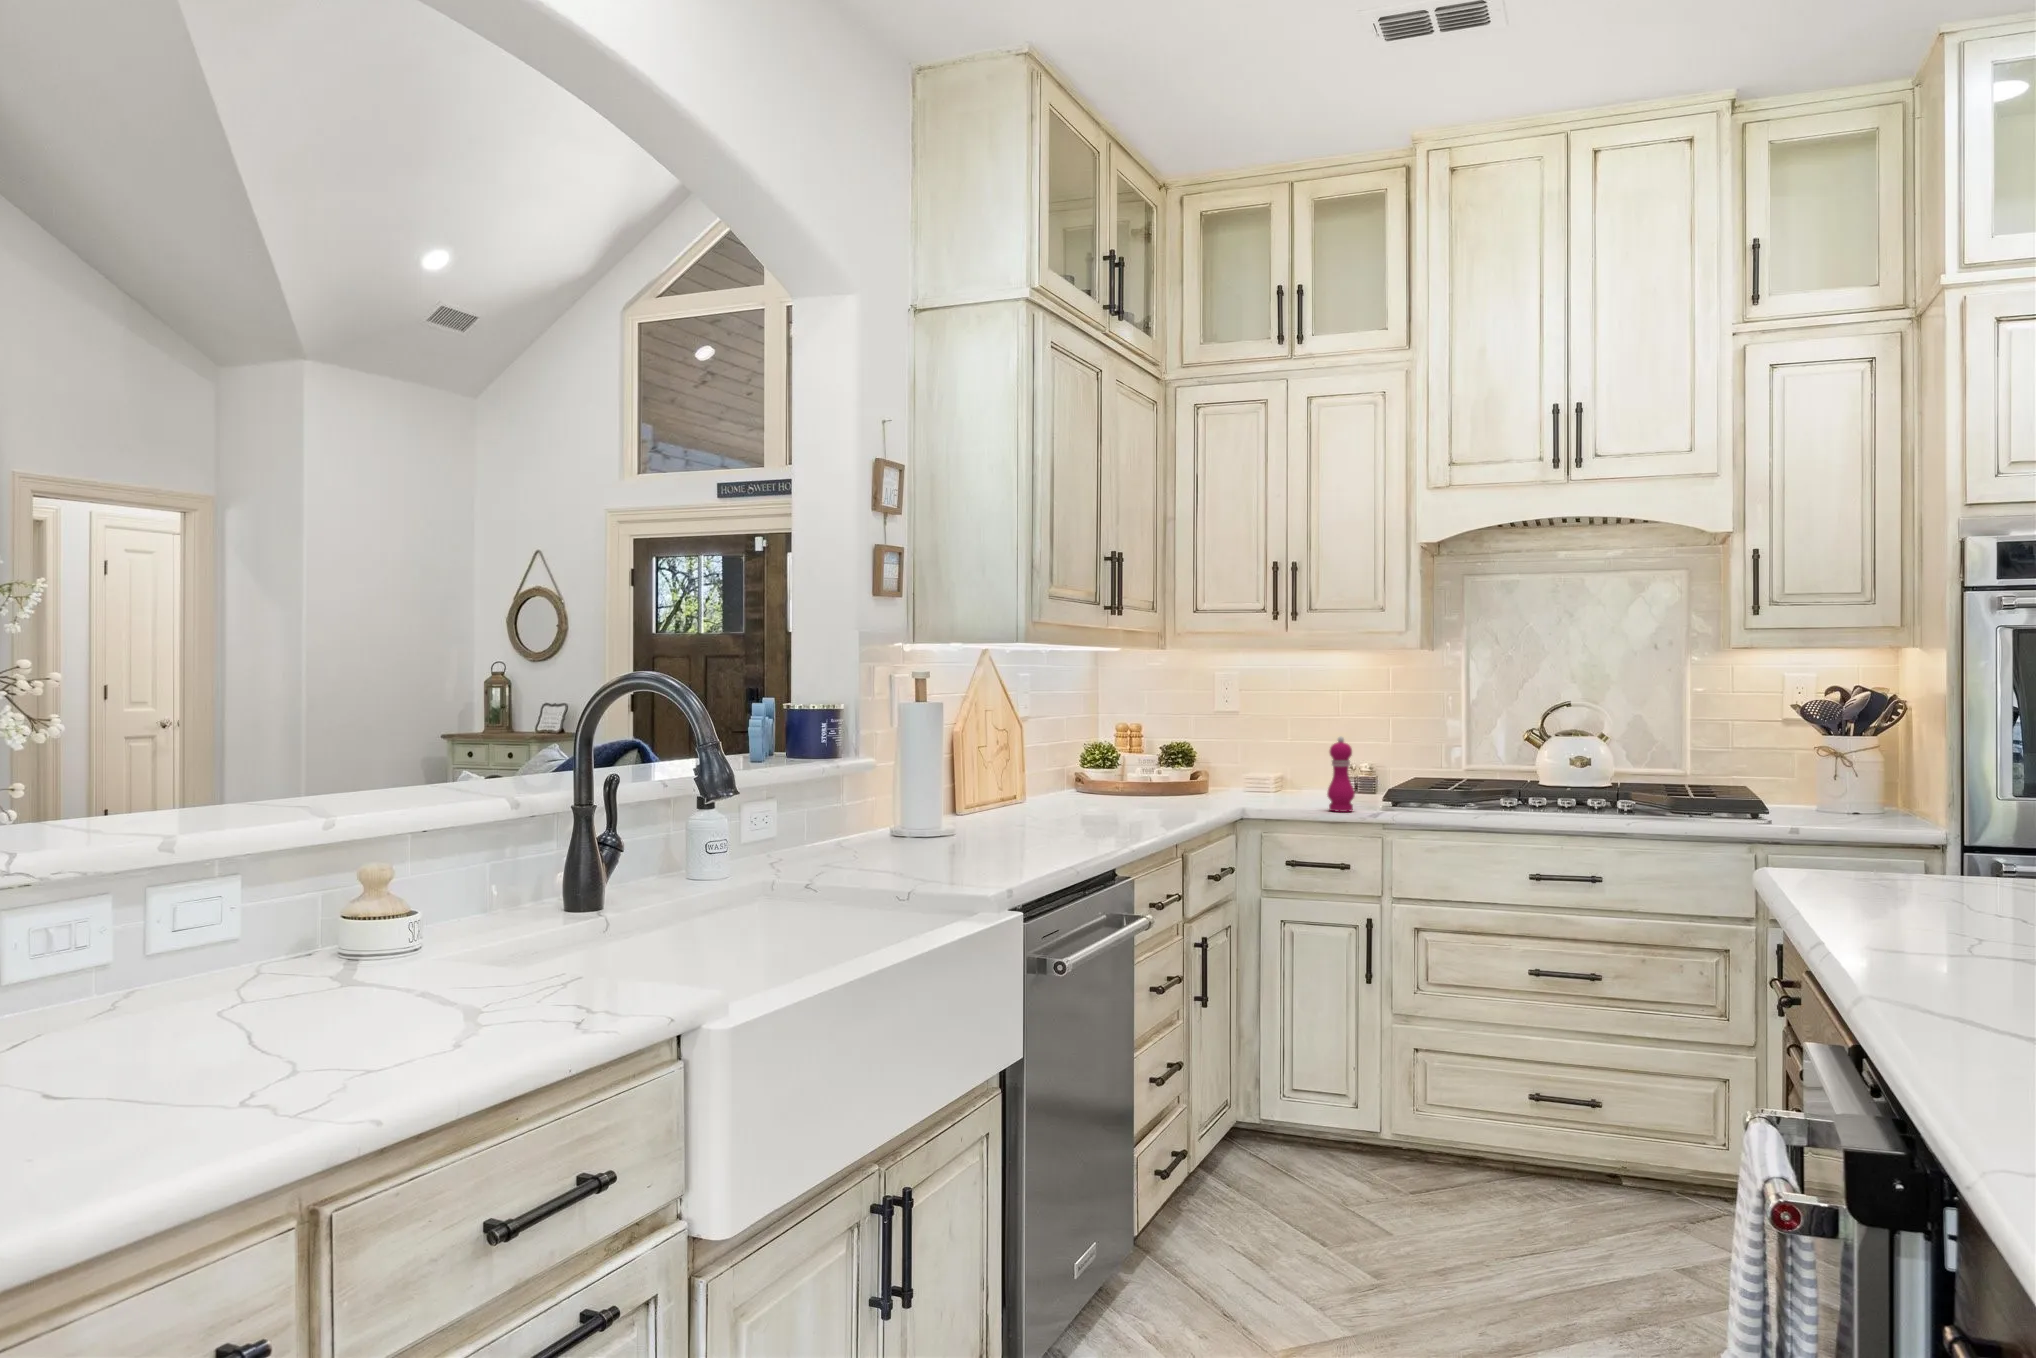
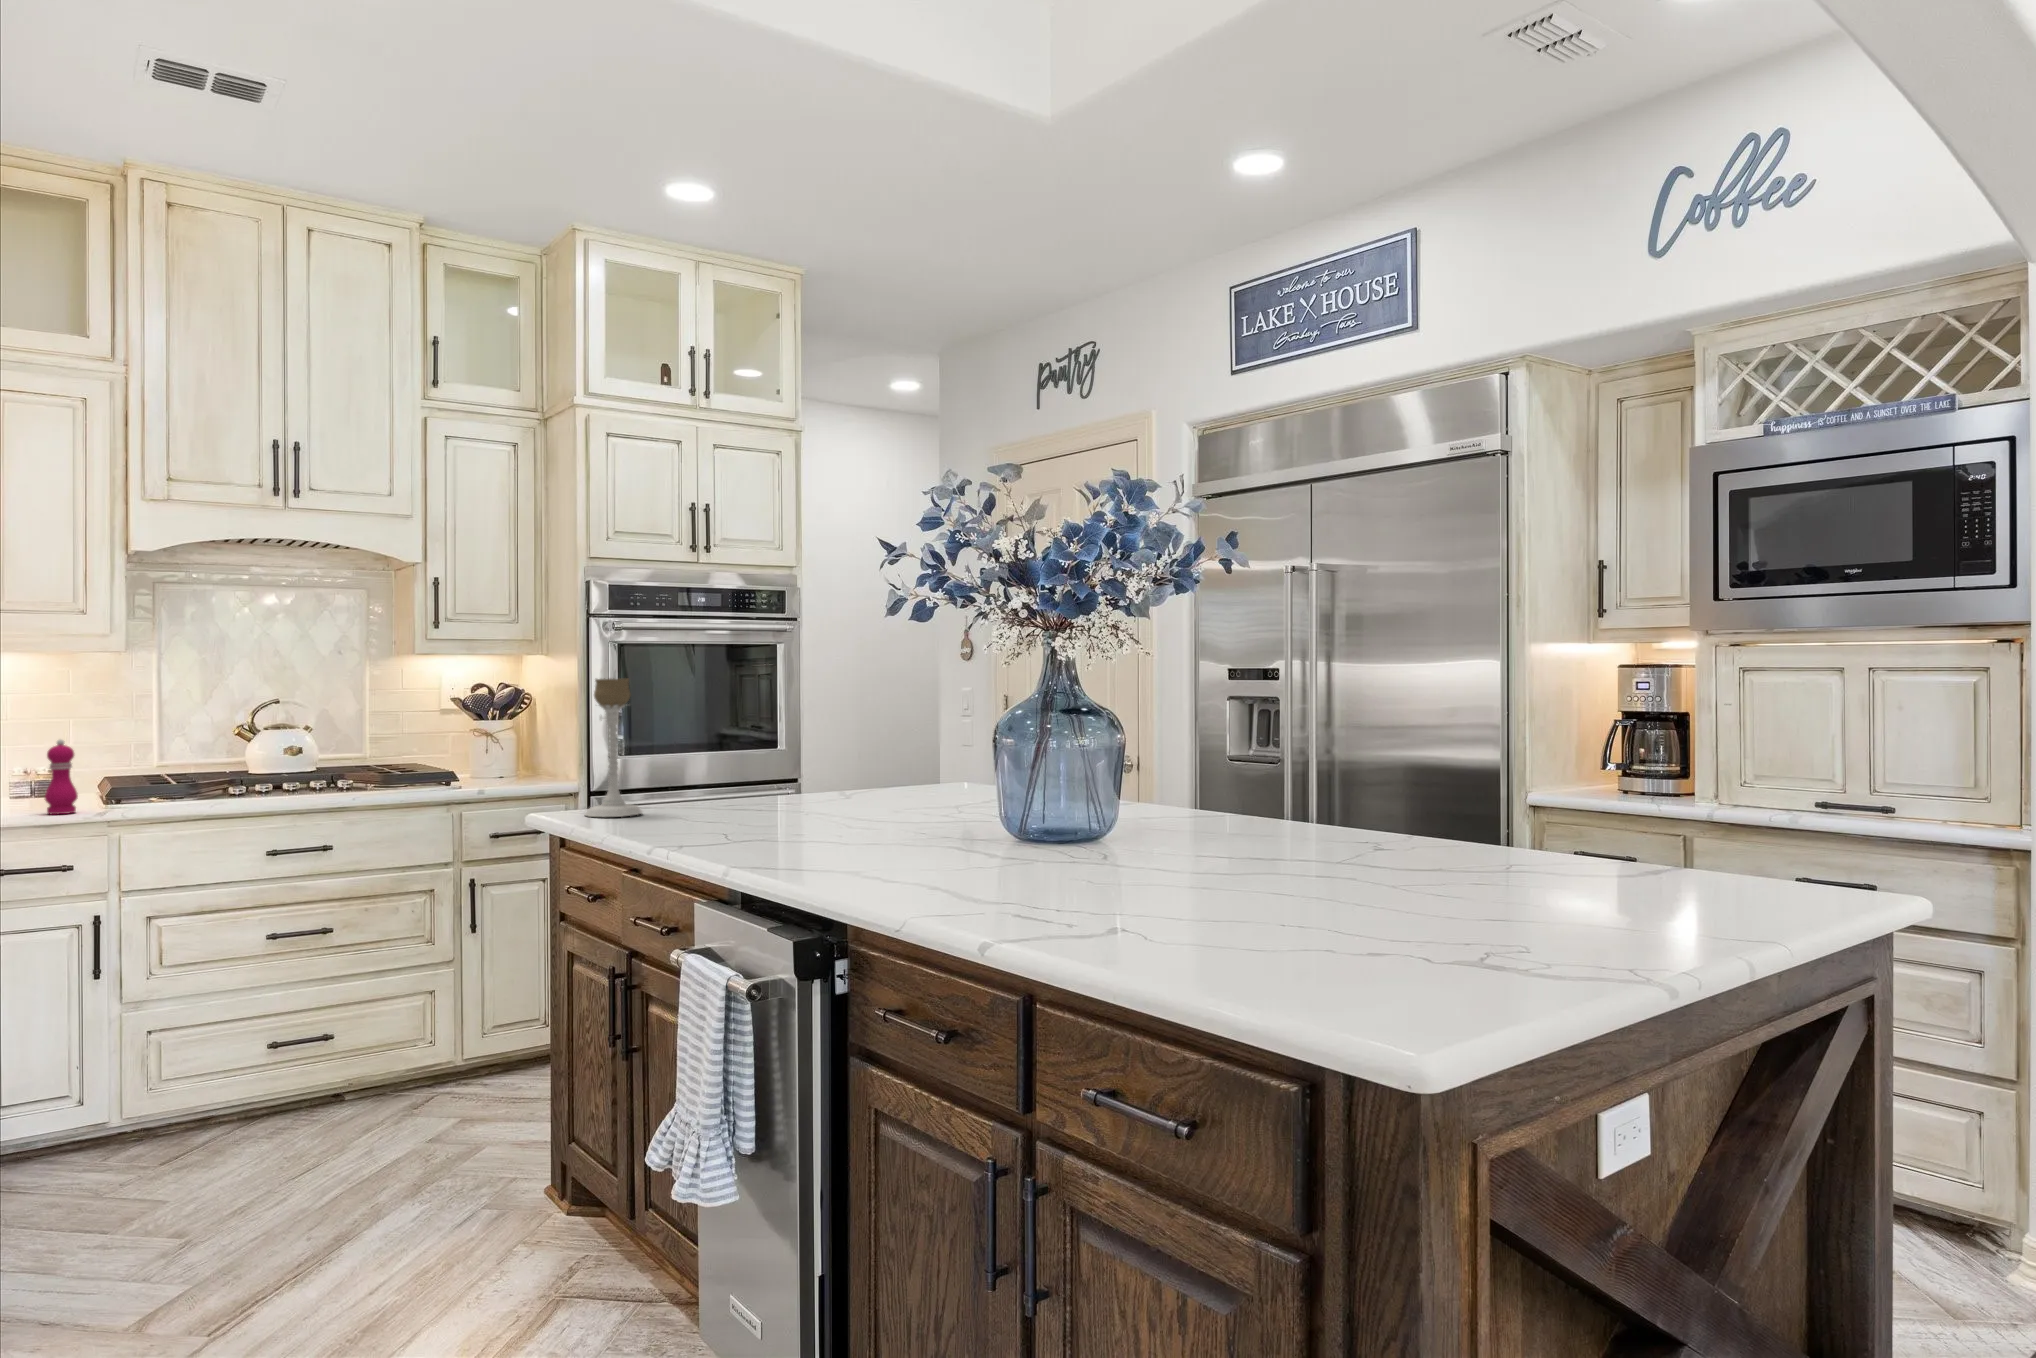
candle holder: none [1824,682,1928,902] -> present [585,678,642,817]

